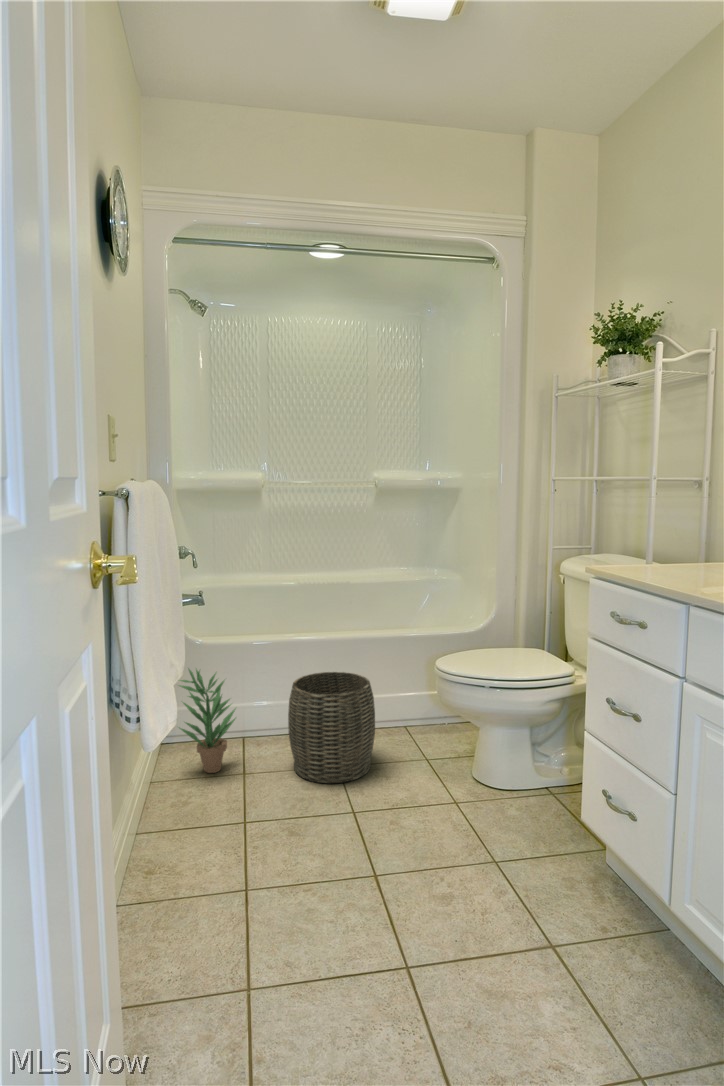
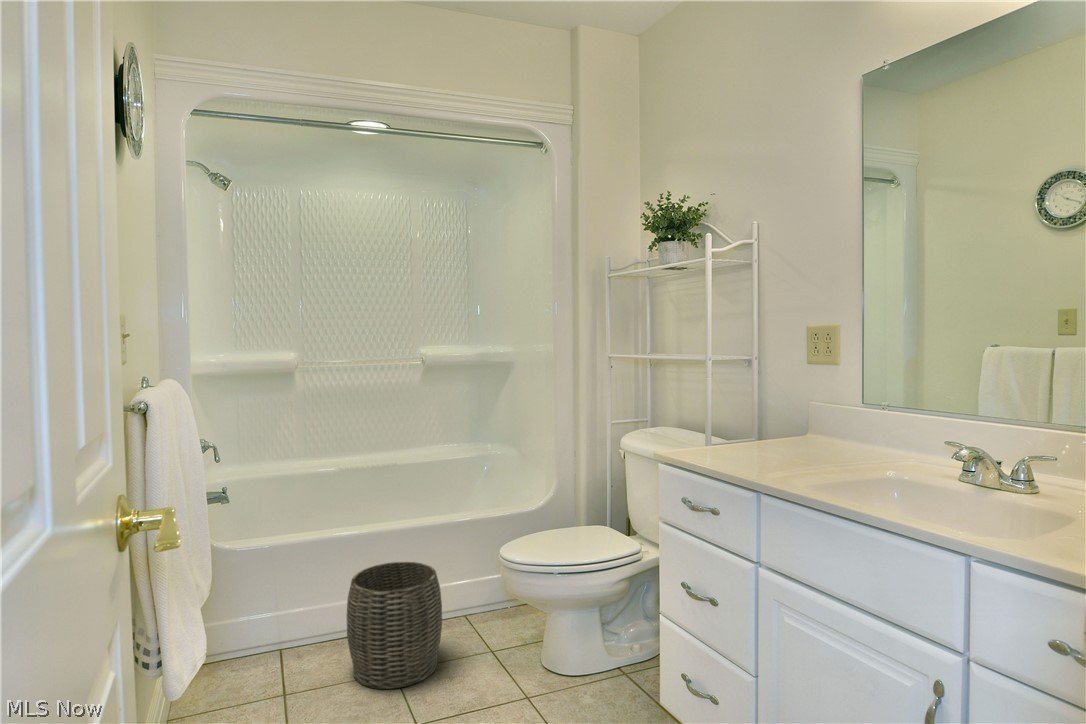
potted plant: present [179,669,236,773] -> none [214,570,289,691]

